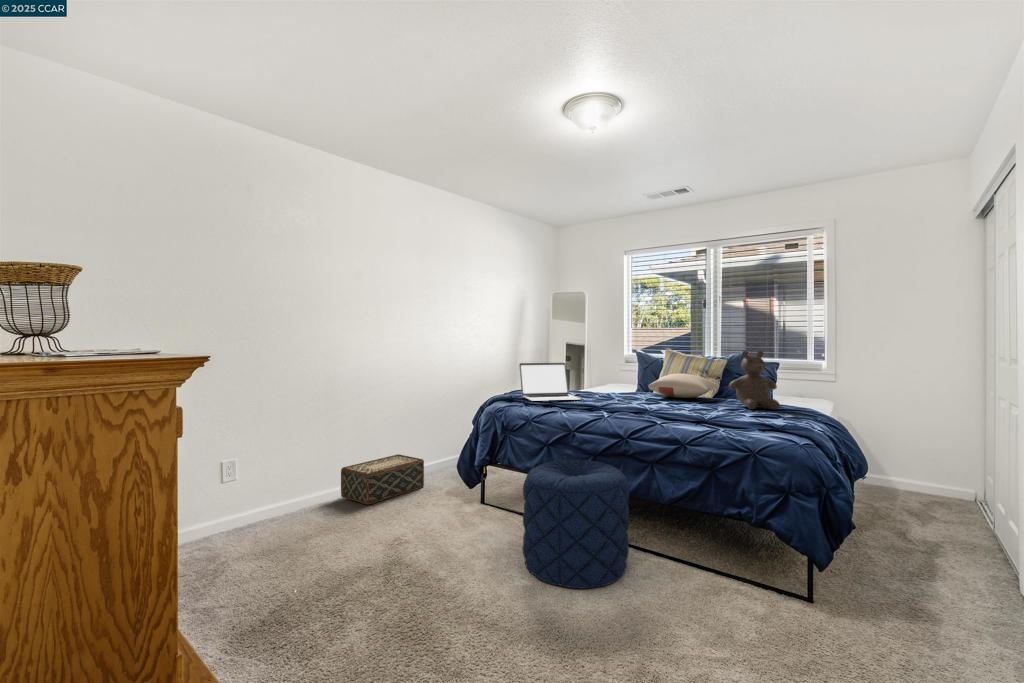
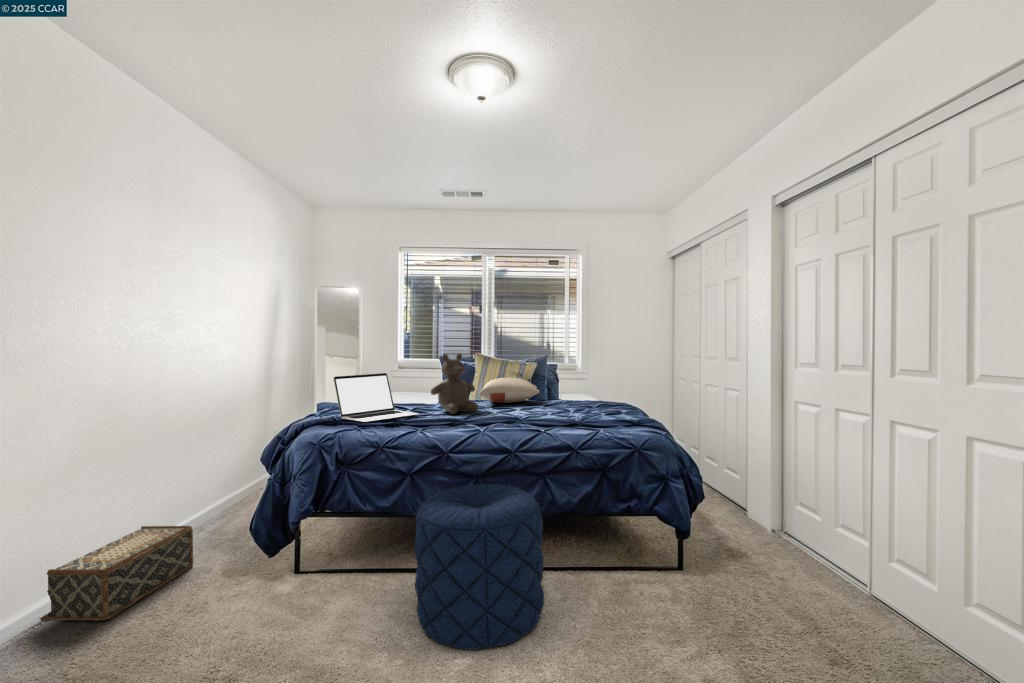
teddy bear: present [729,351,780,410] -> present [431,354,478,414]

